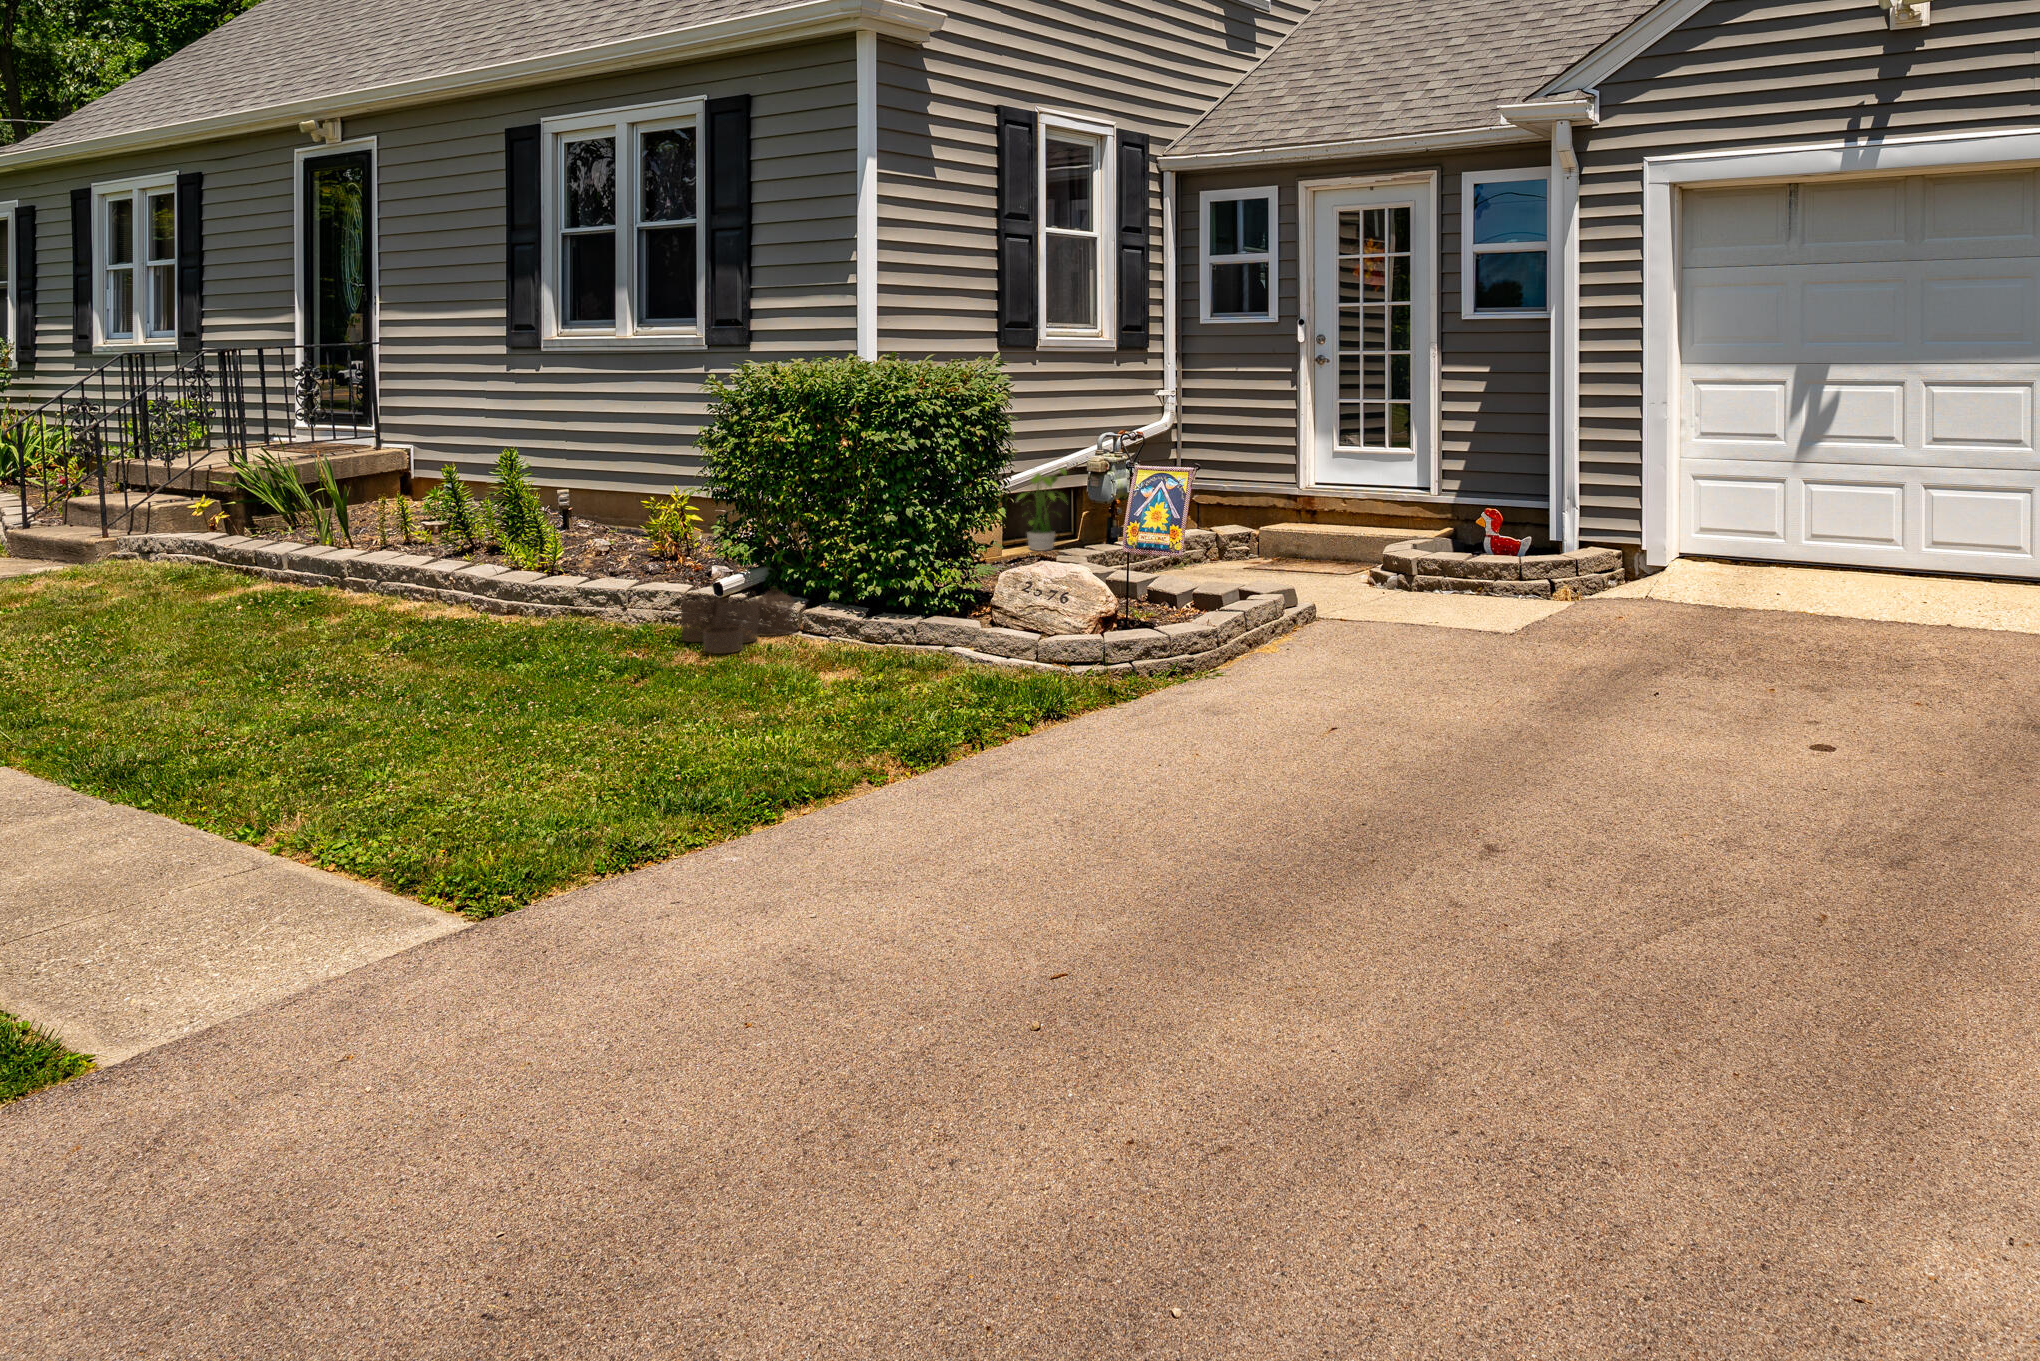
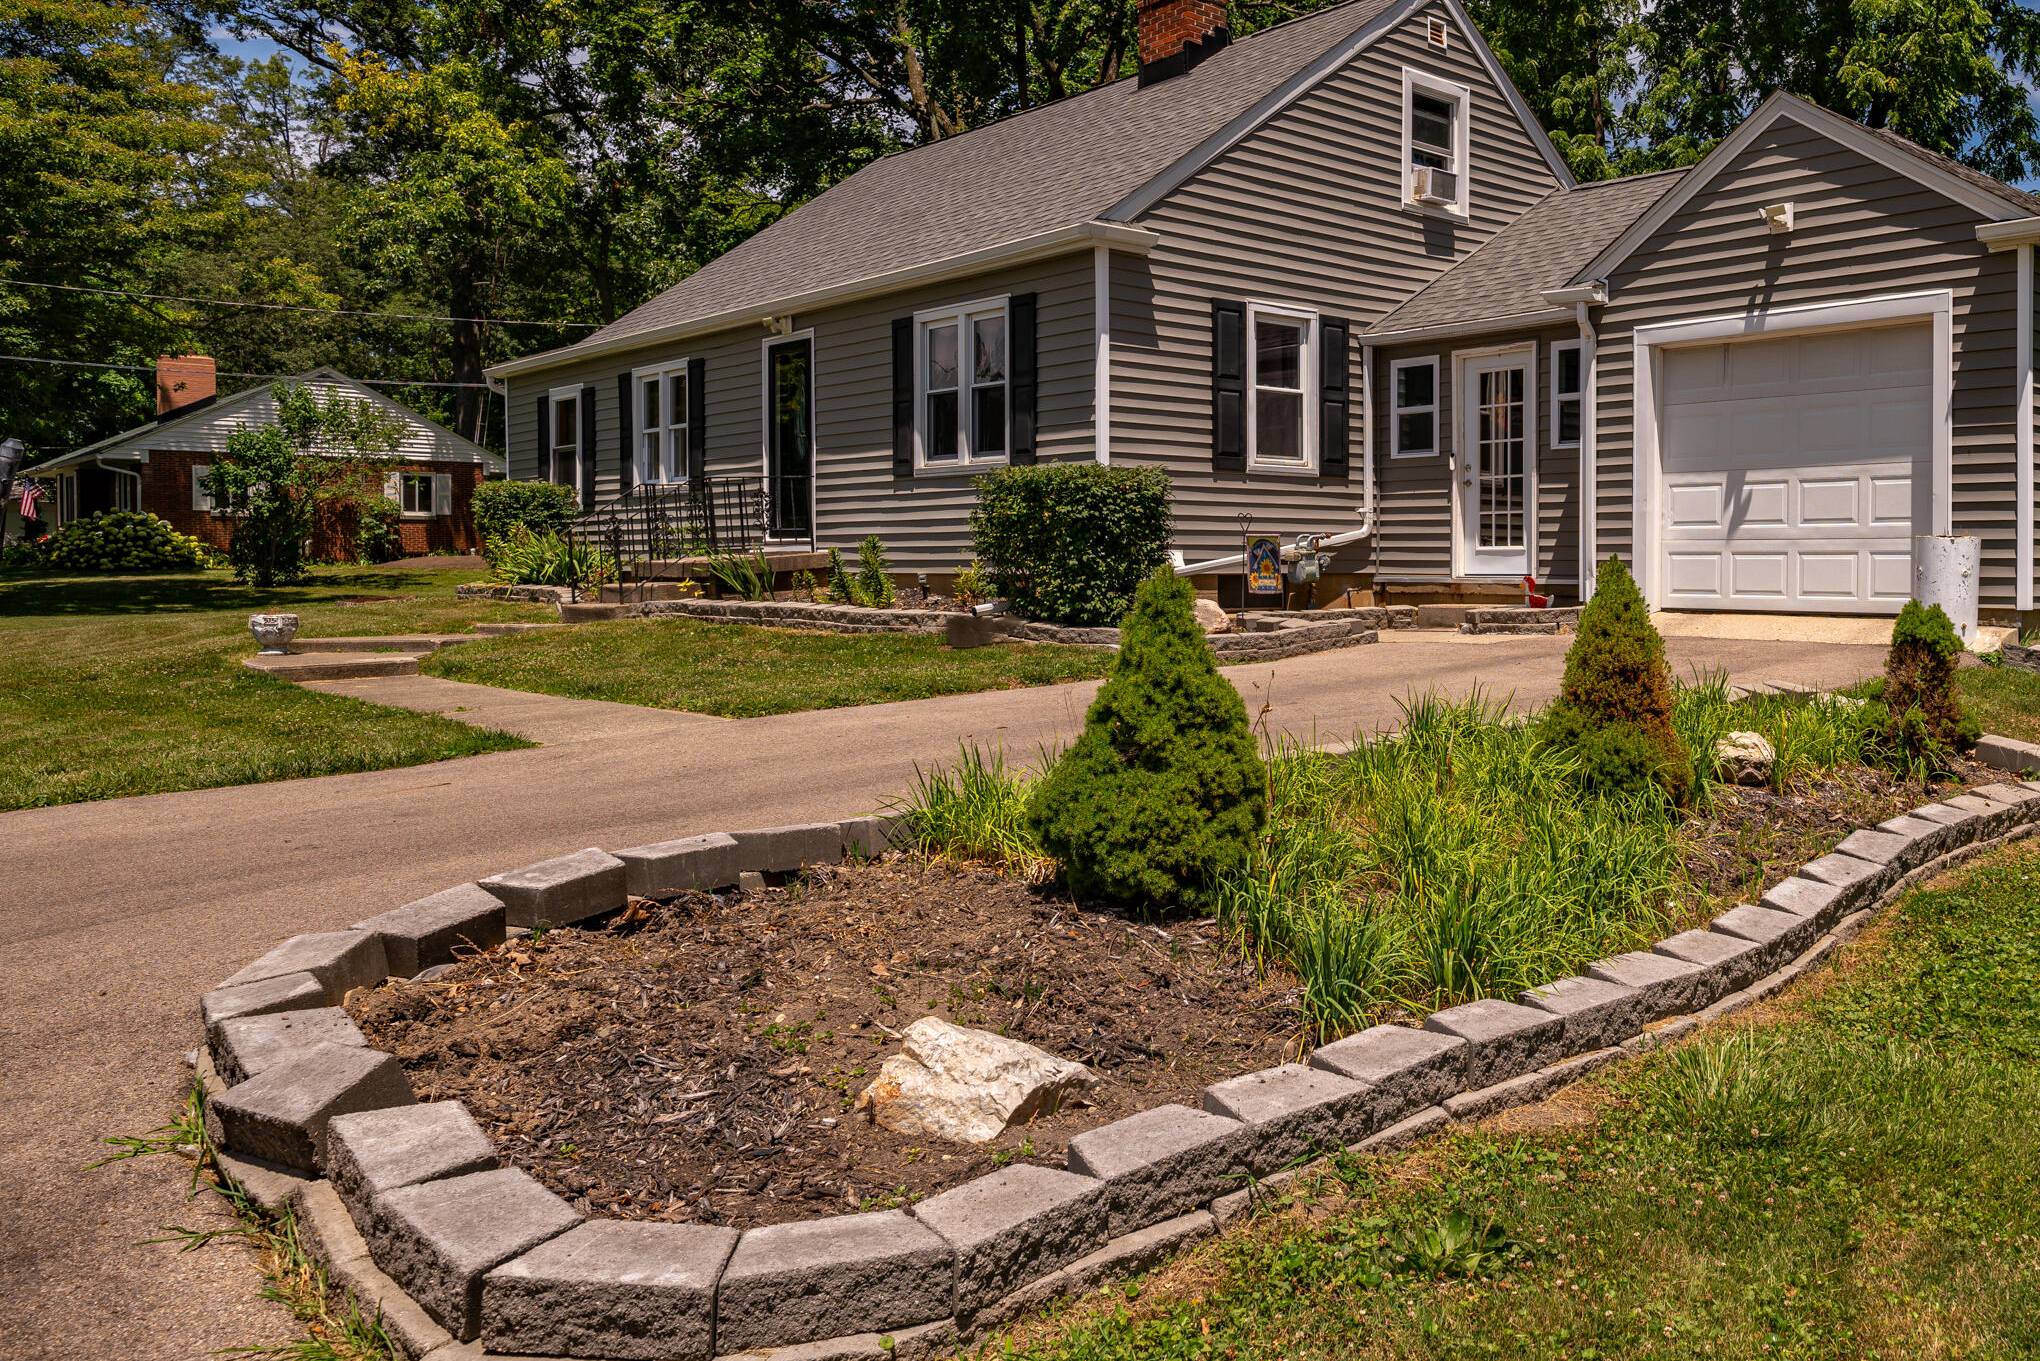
potted plant: present [1017,468,1066,551] -> none [1230,556,1270,616]

